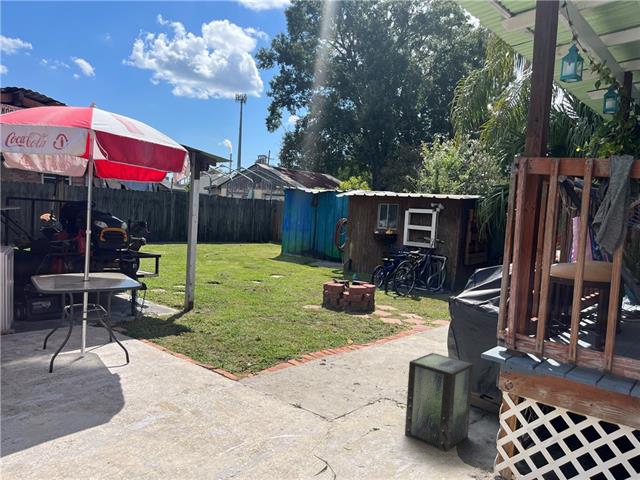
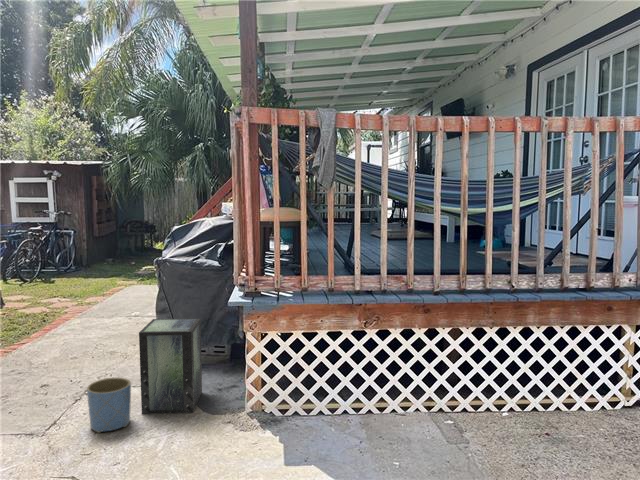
planter: none [361,393,396,440] -> present [87,378,131,433]

